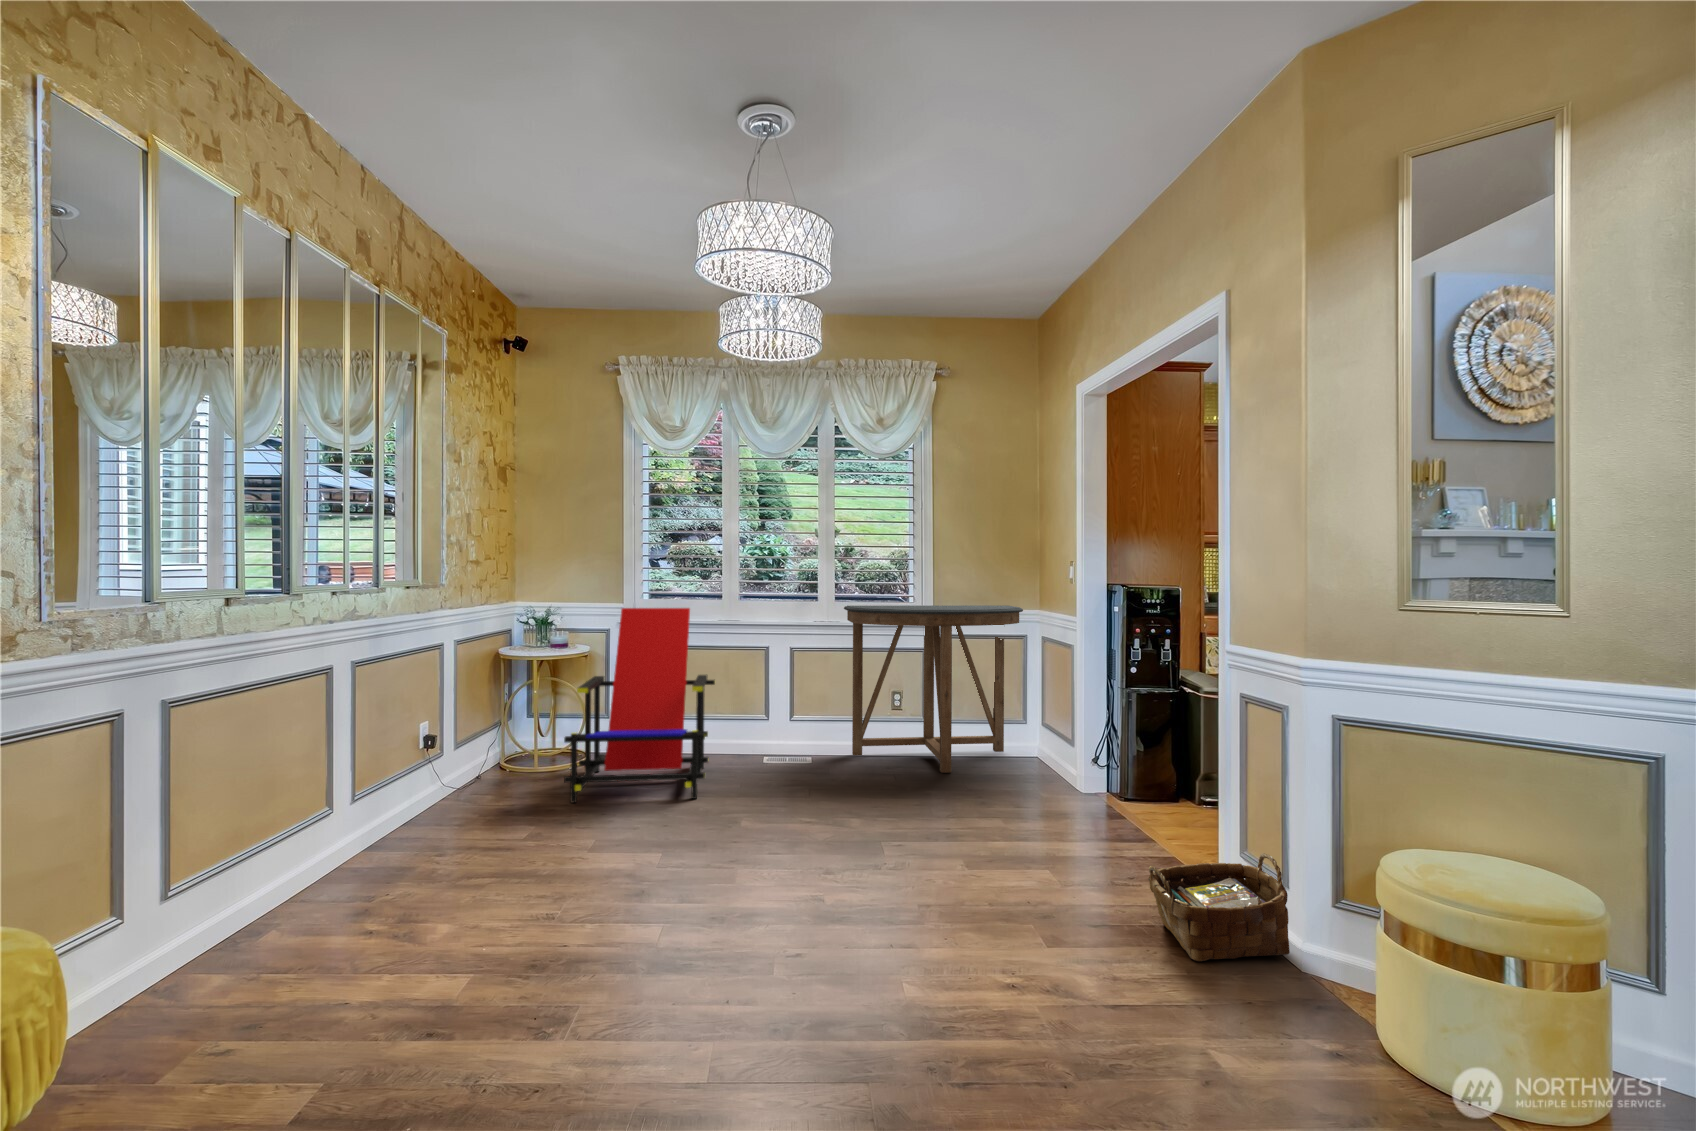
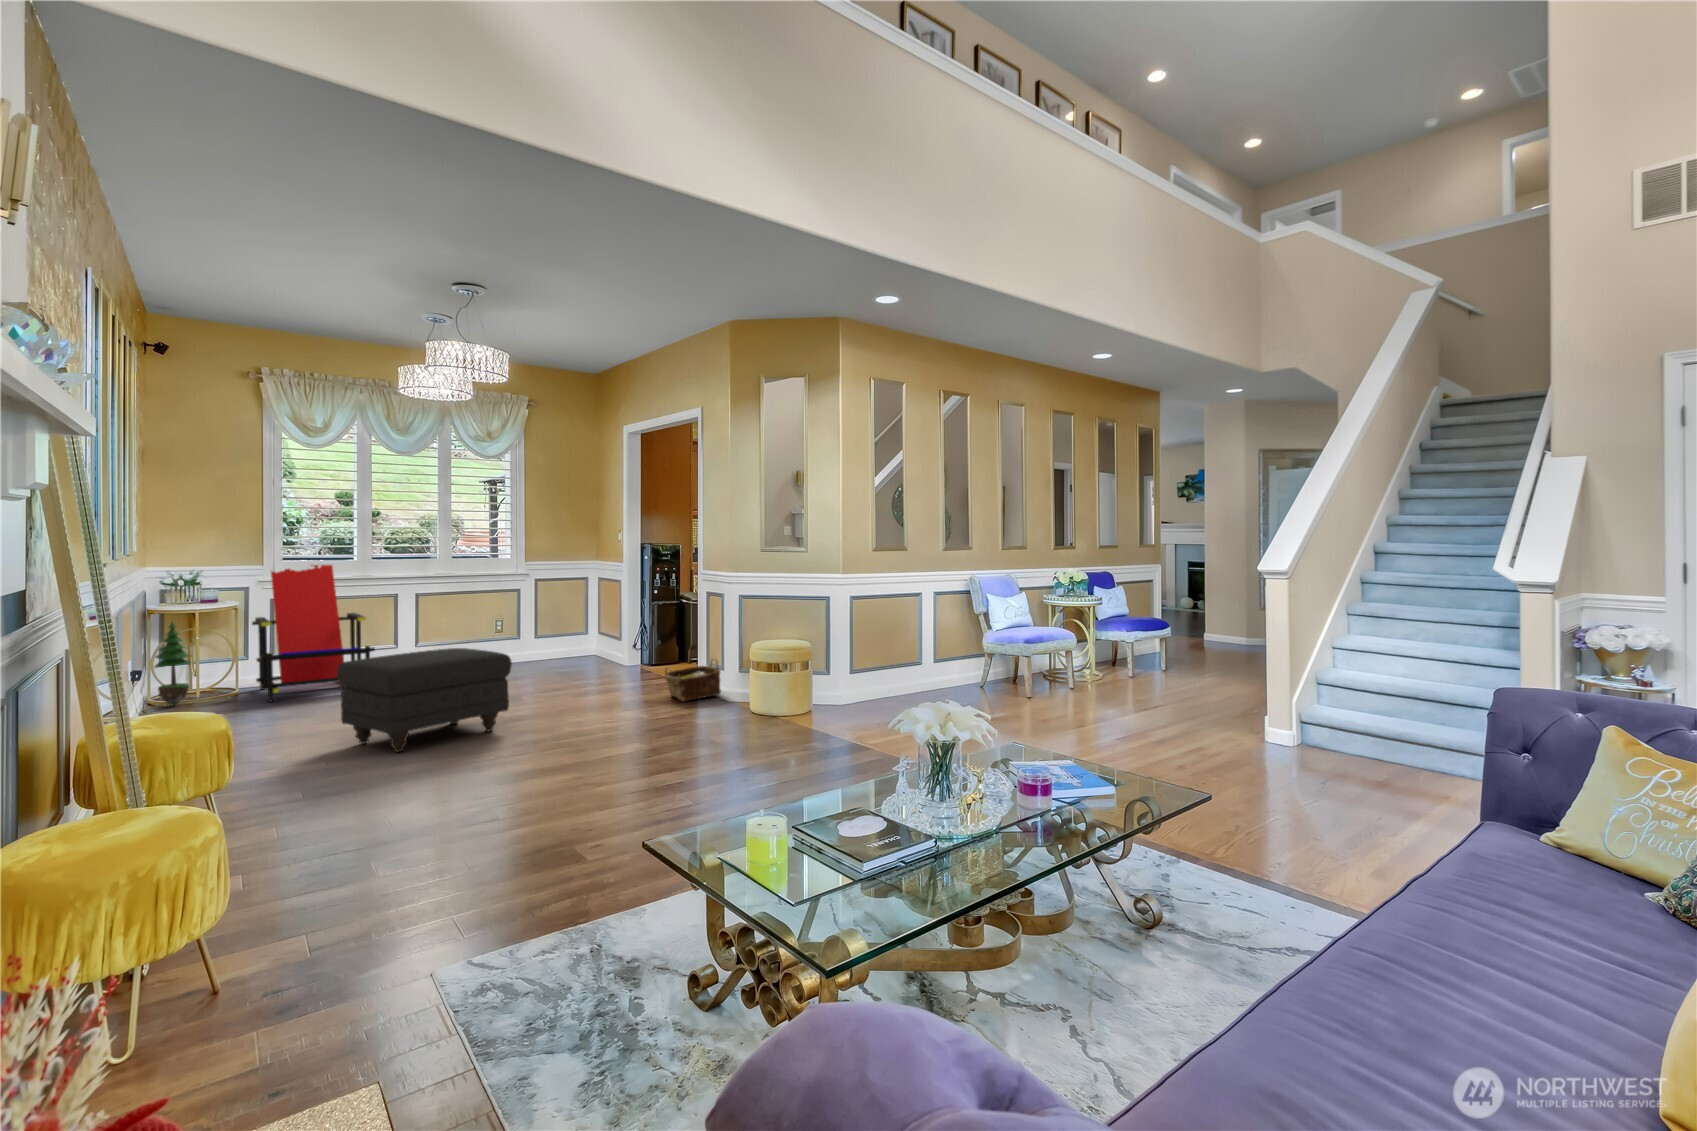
console table: present [844,605,1023,773] -> none [459,559,587,666]
potted tree: none [464,679,507,790] -> present [155,622,190,705]
ottoman: none [510,783,804,1035] -> present [337,648,512,752]

